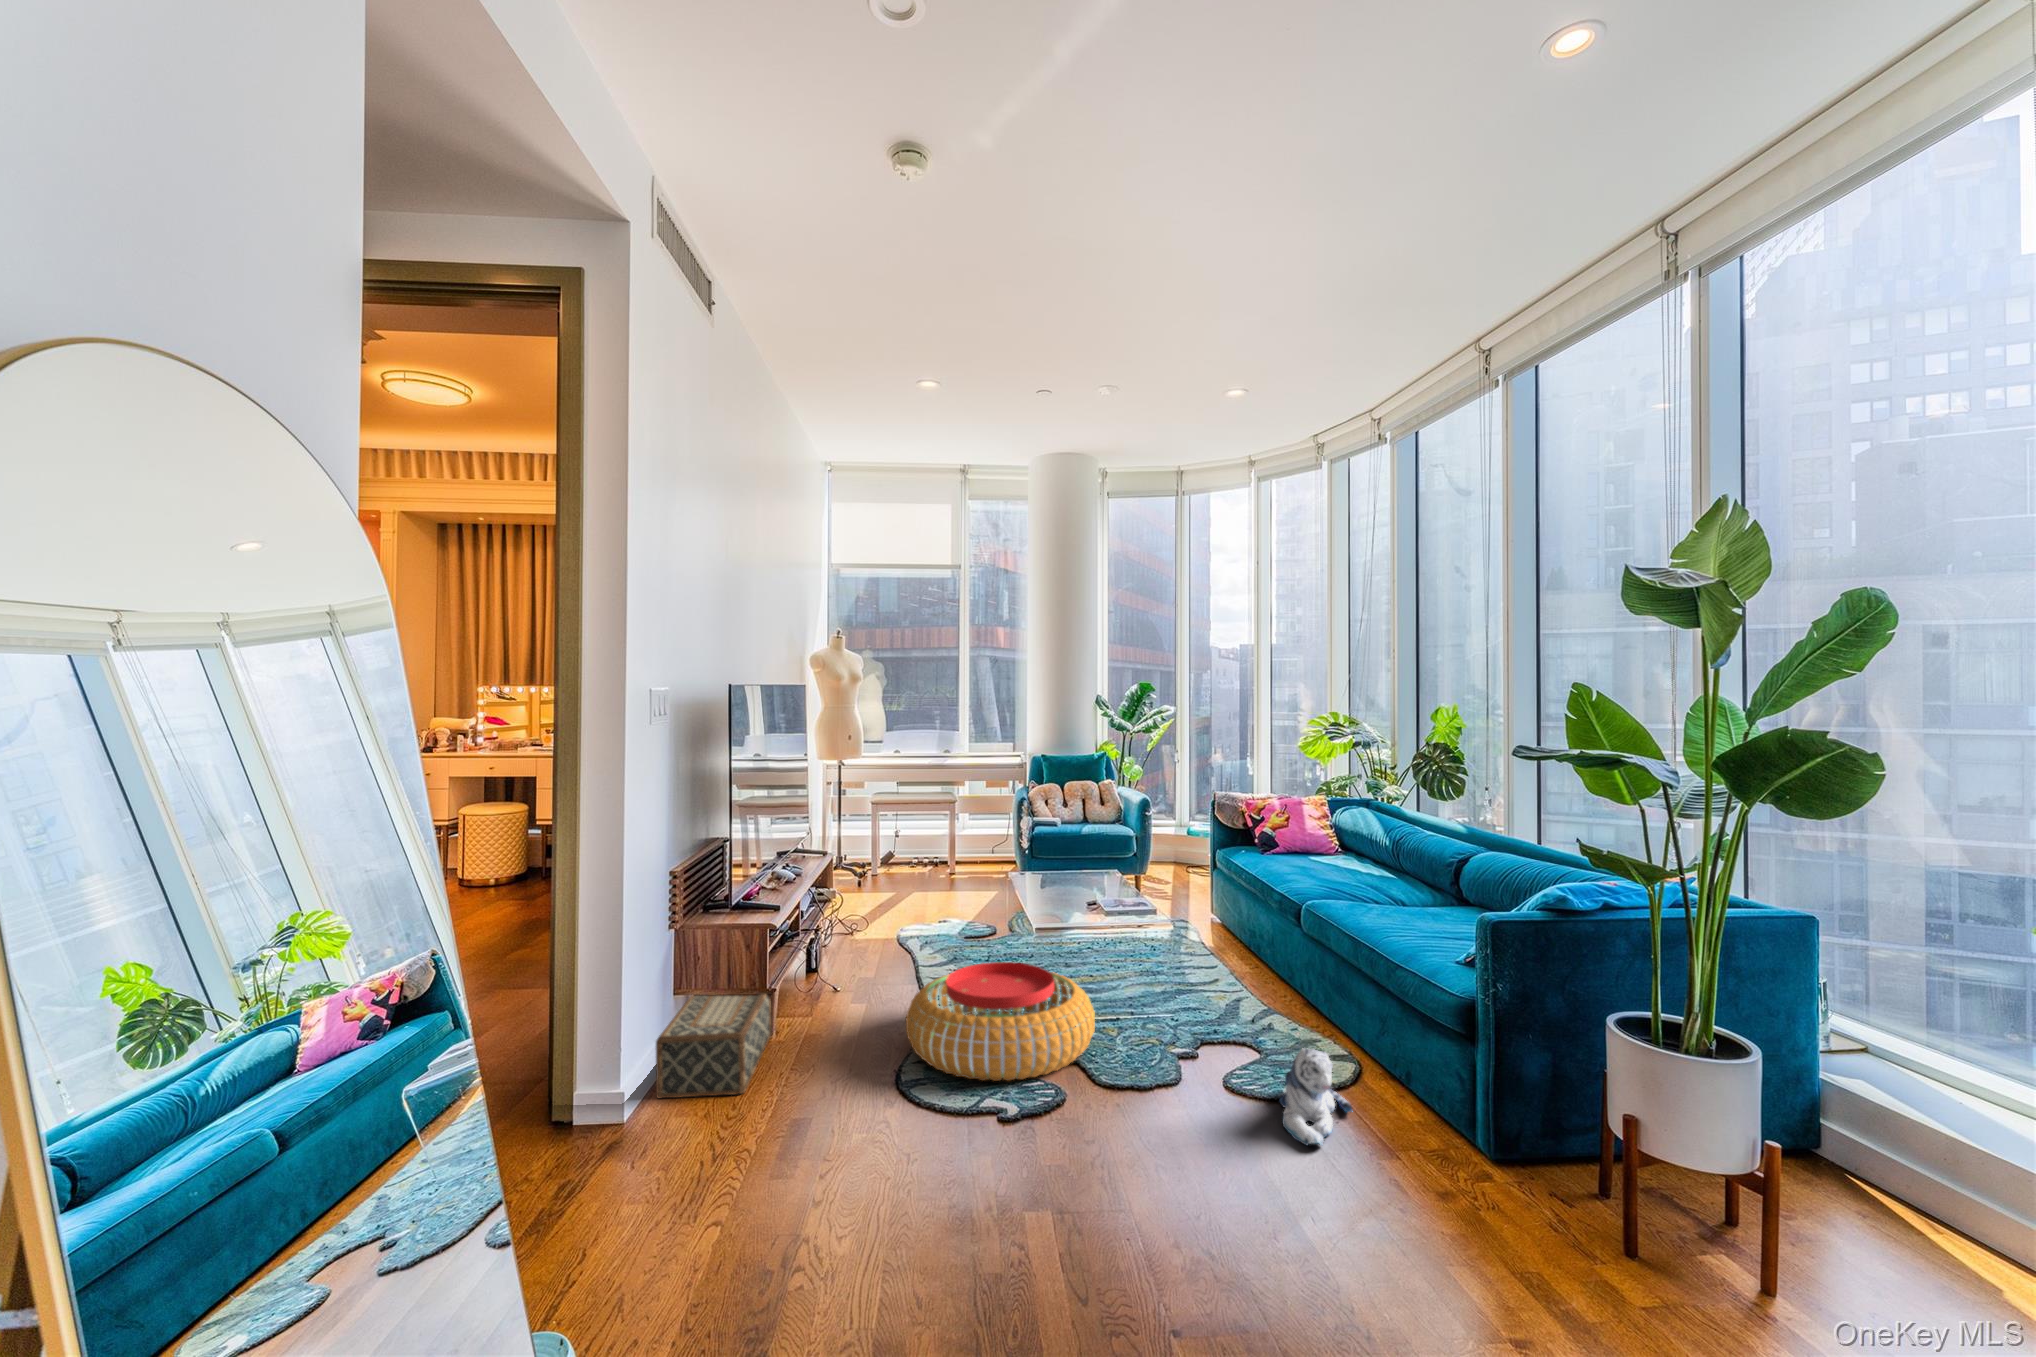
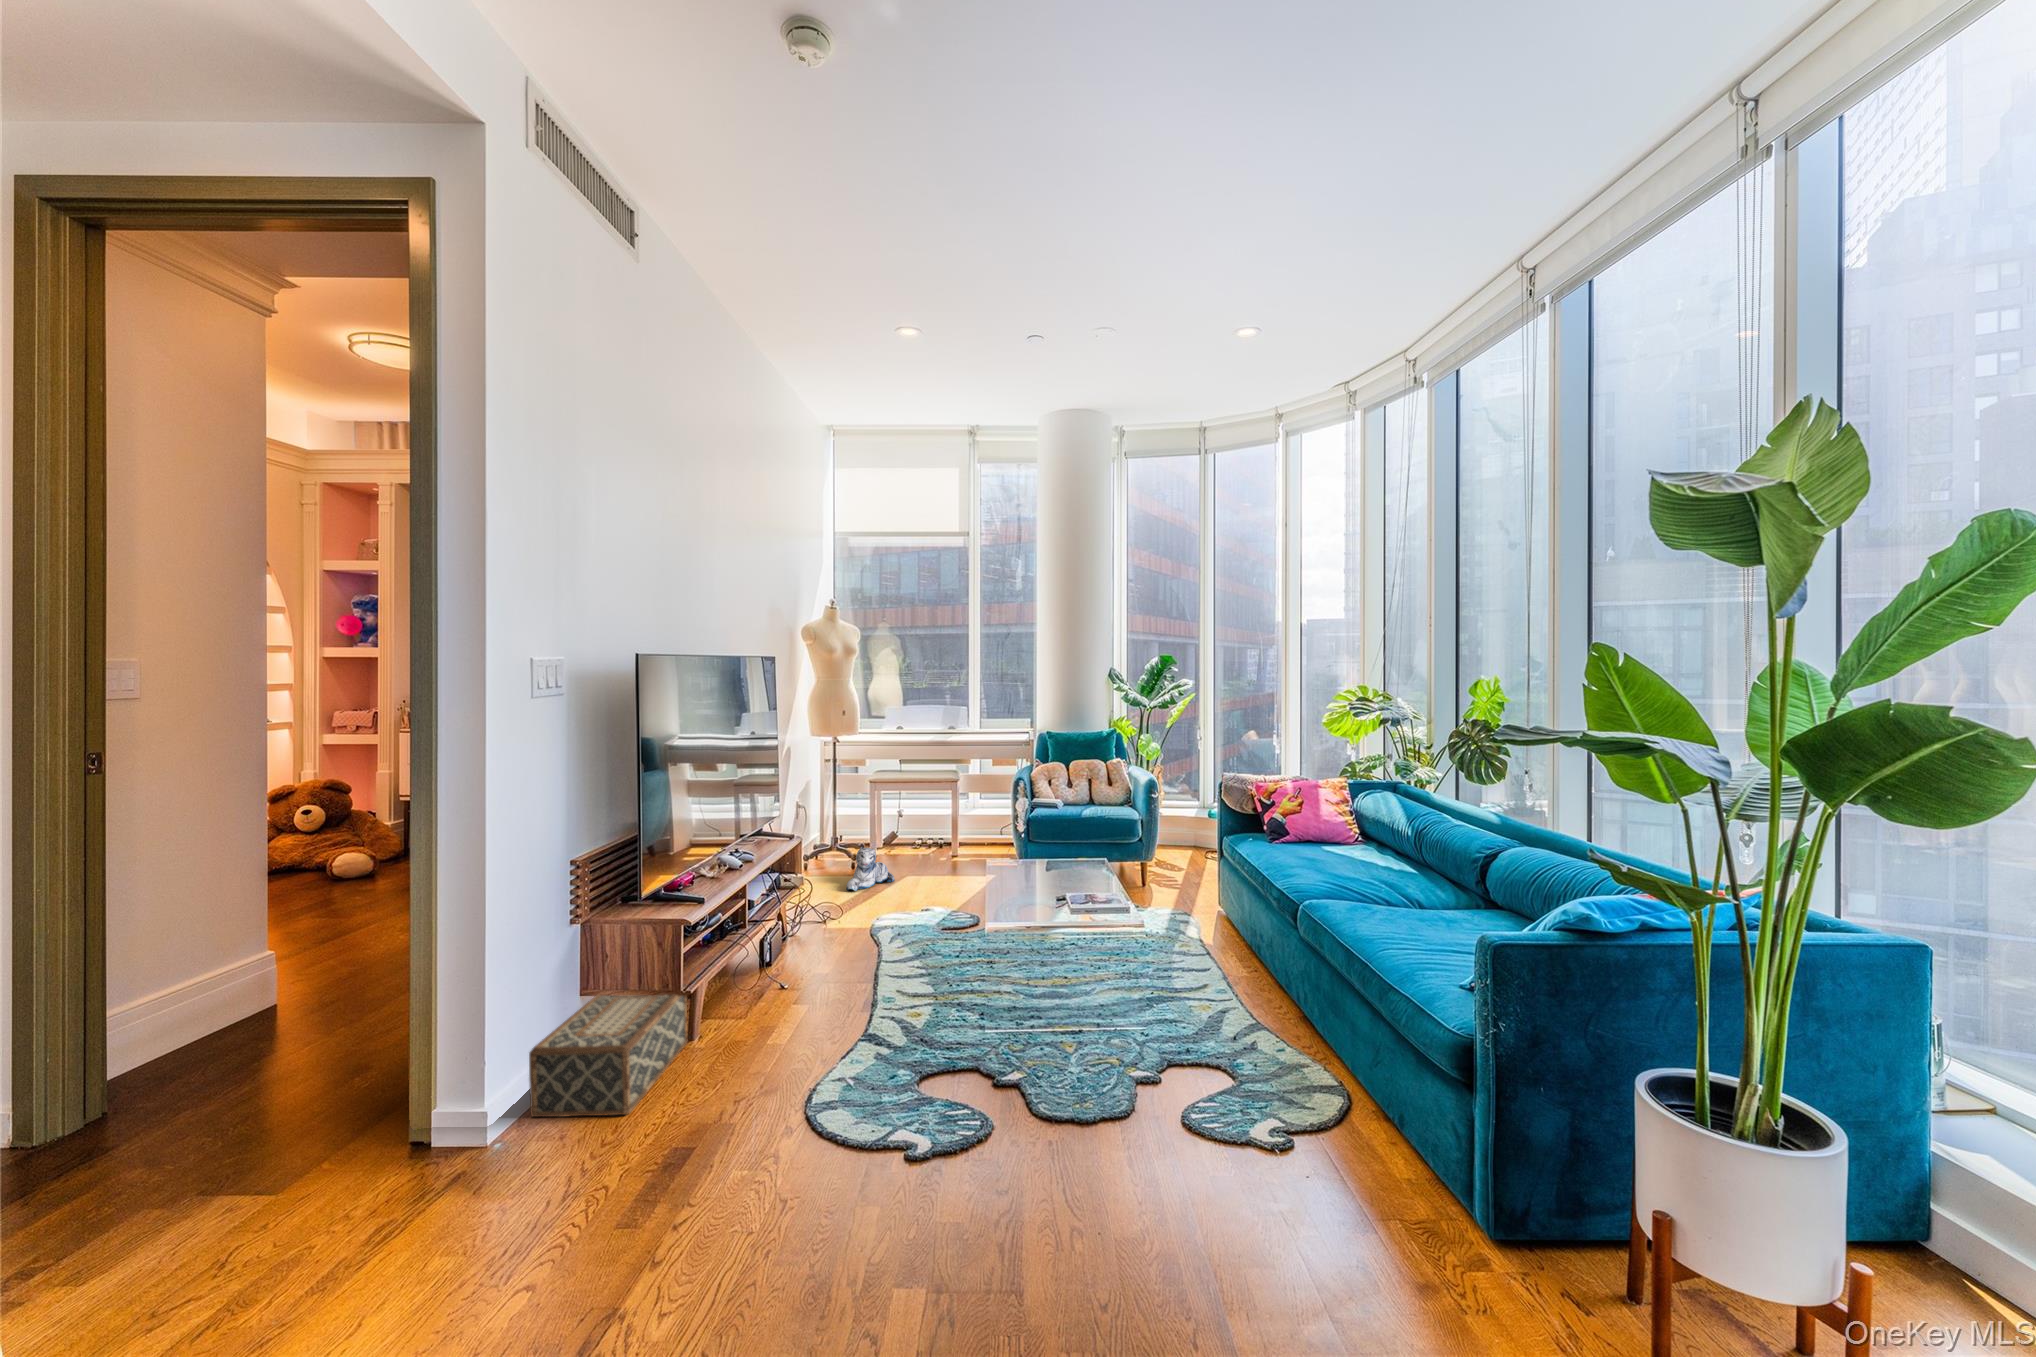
pouf: present [906,962,1095,1081] -> none [827,966,1045,1107]
plush toy: present [1279,1049,1353,1145] -> present [846,847,895,891]

